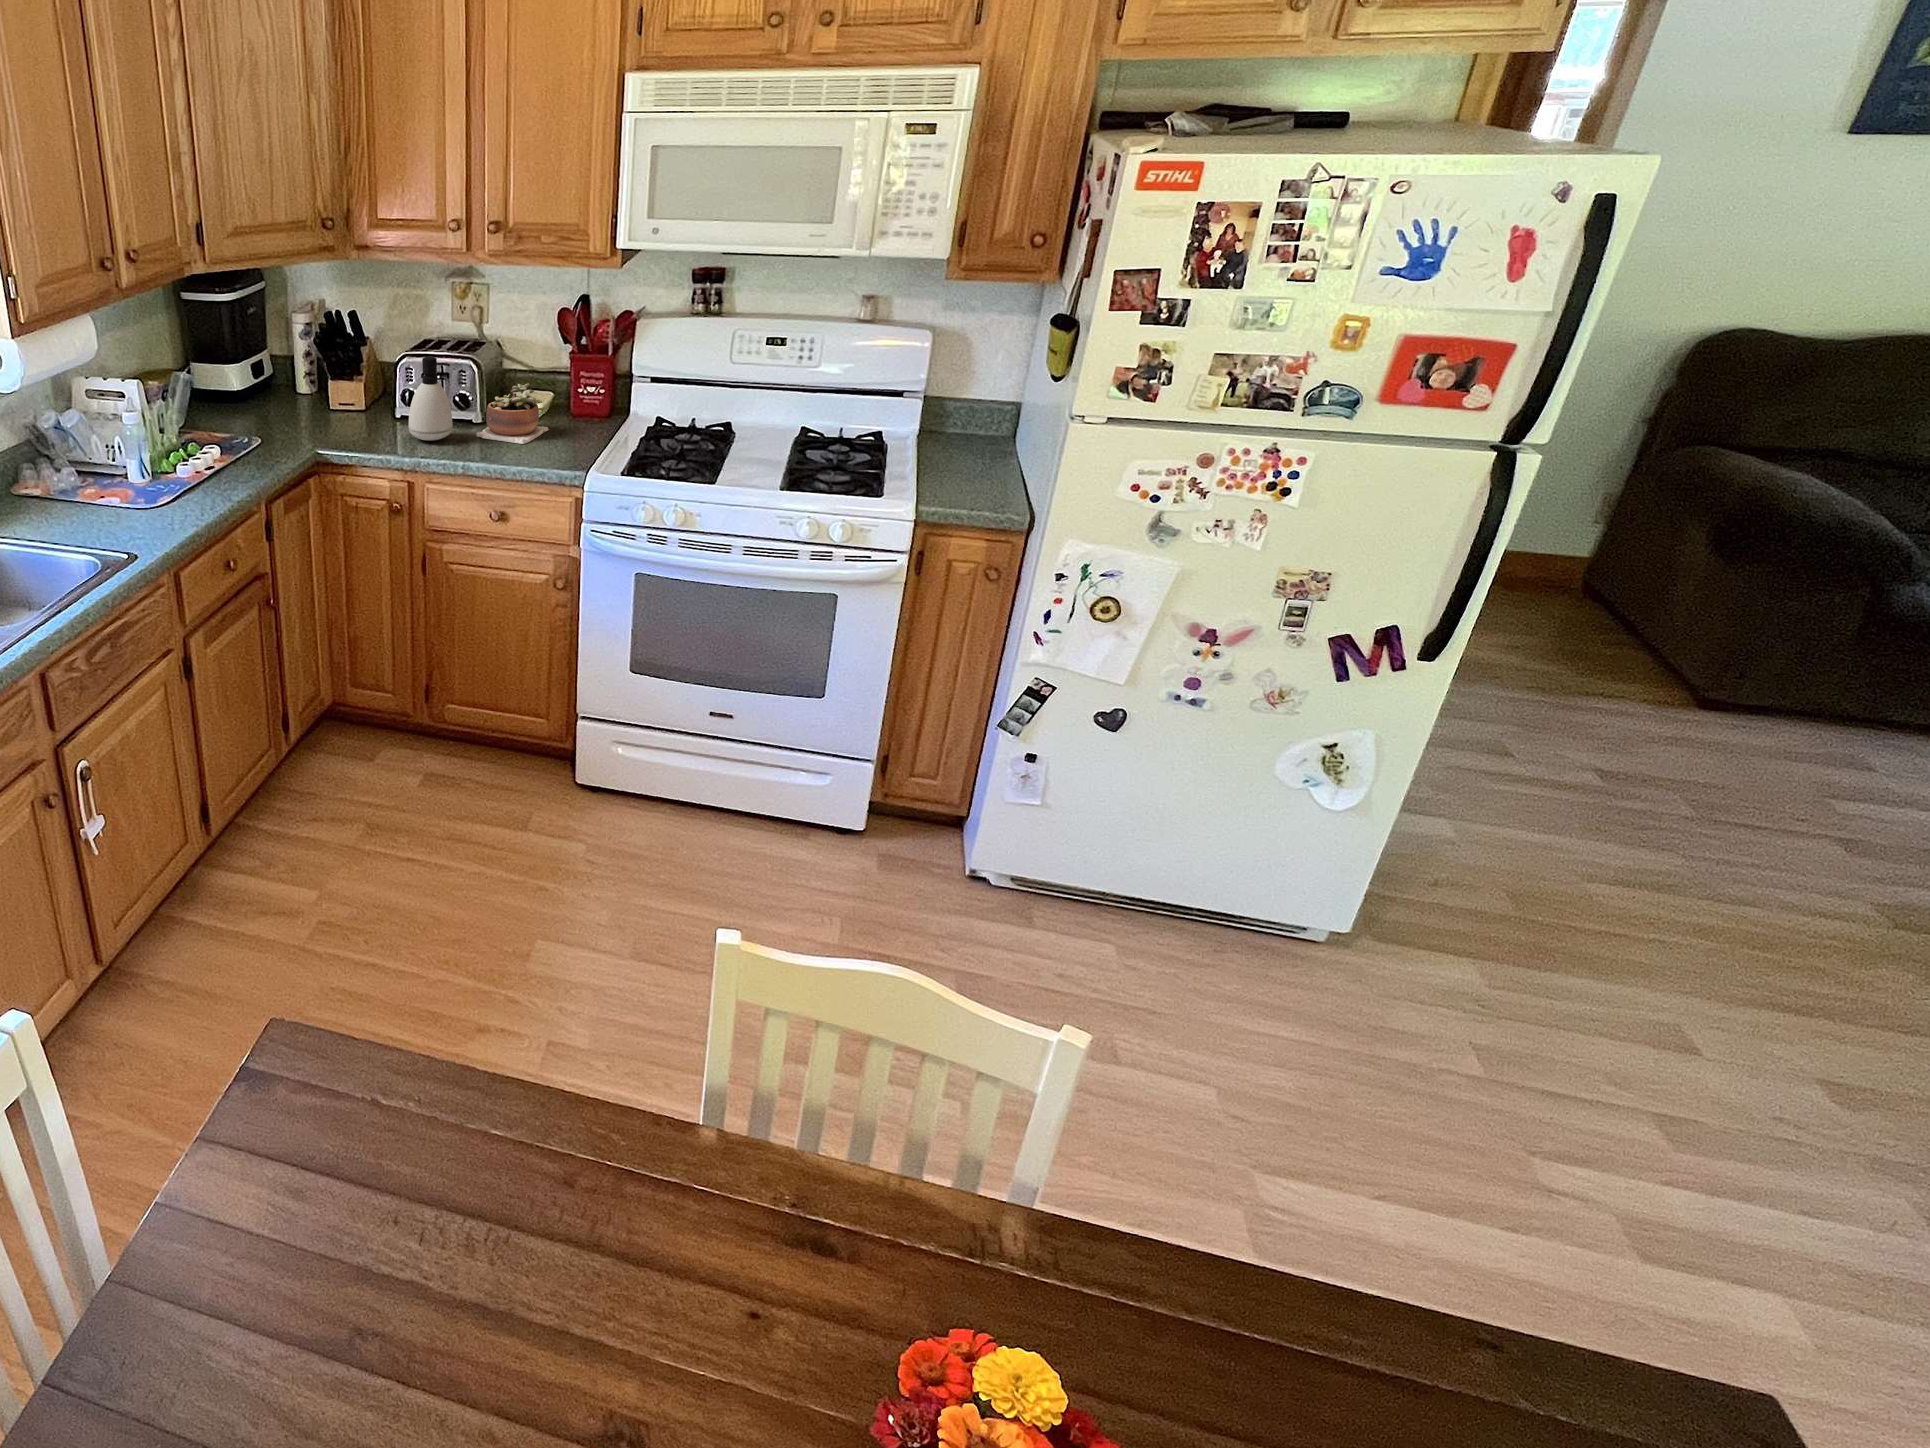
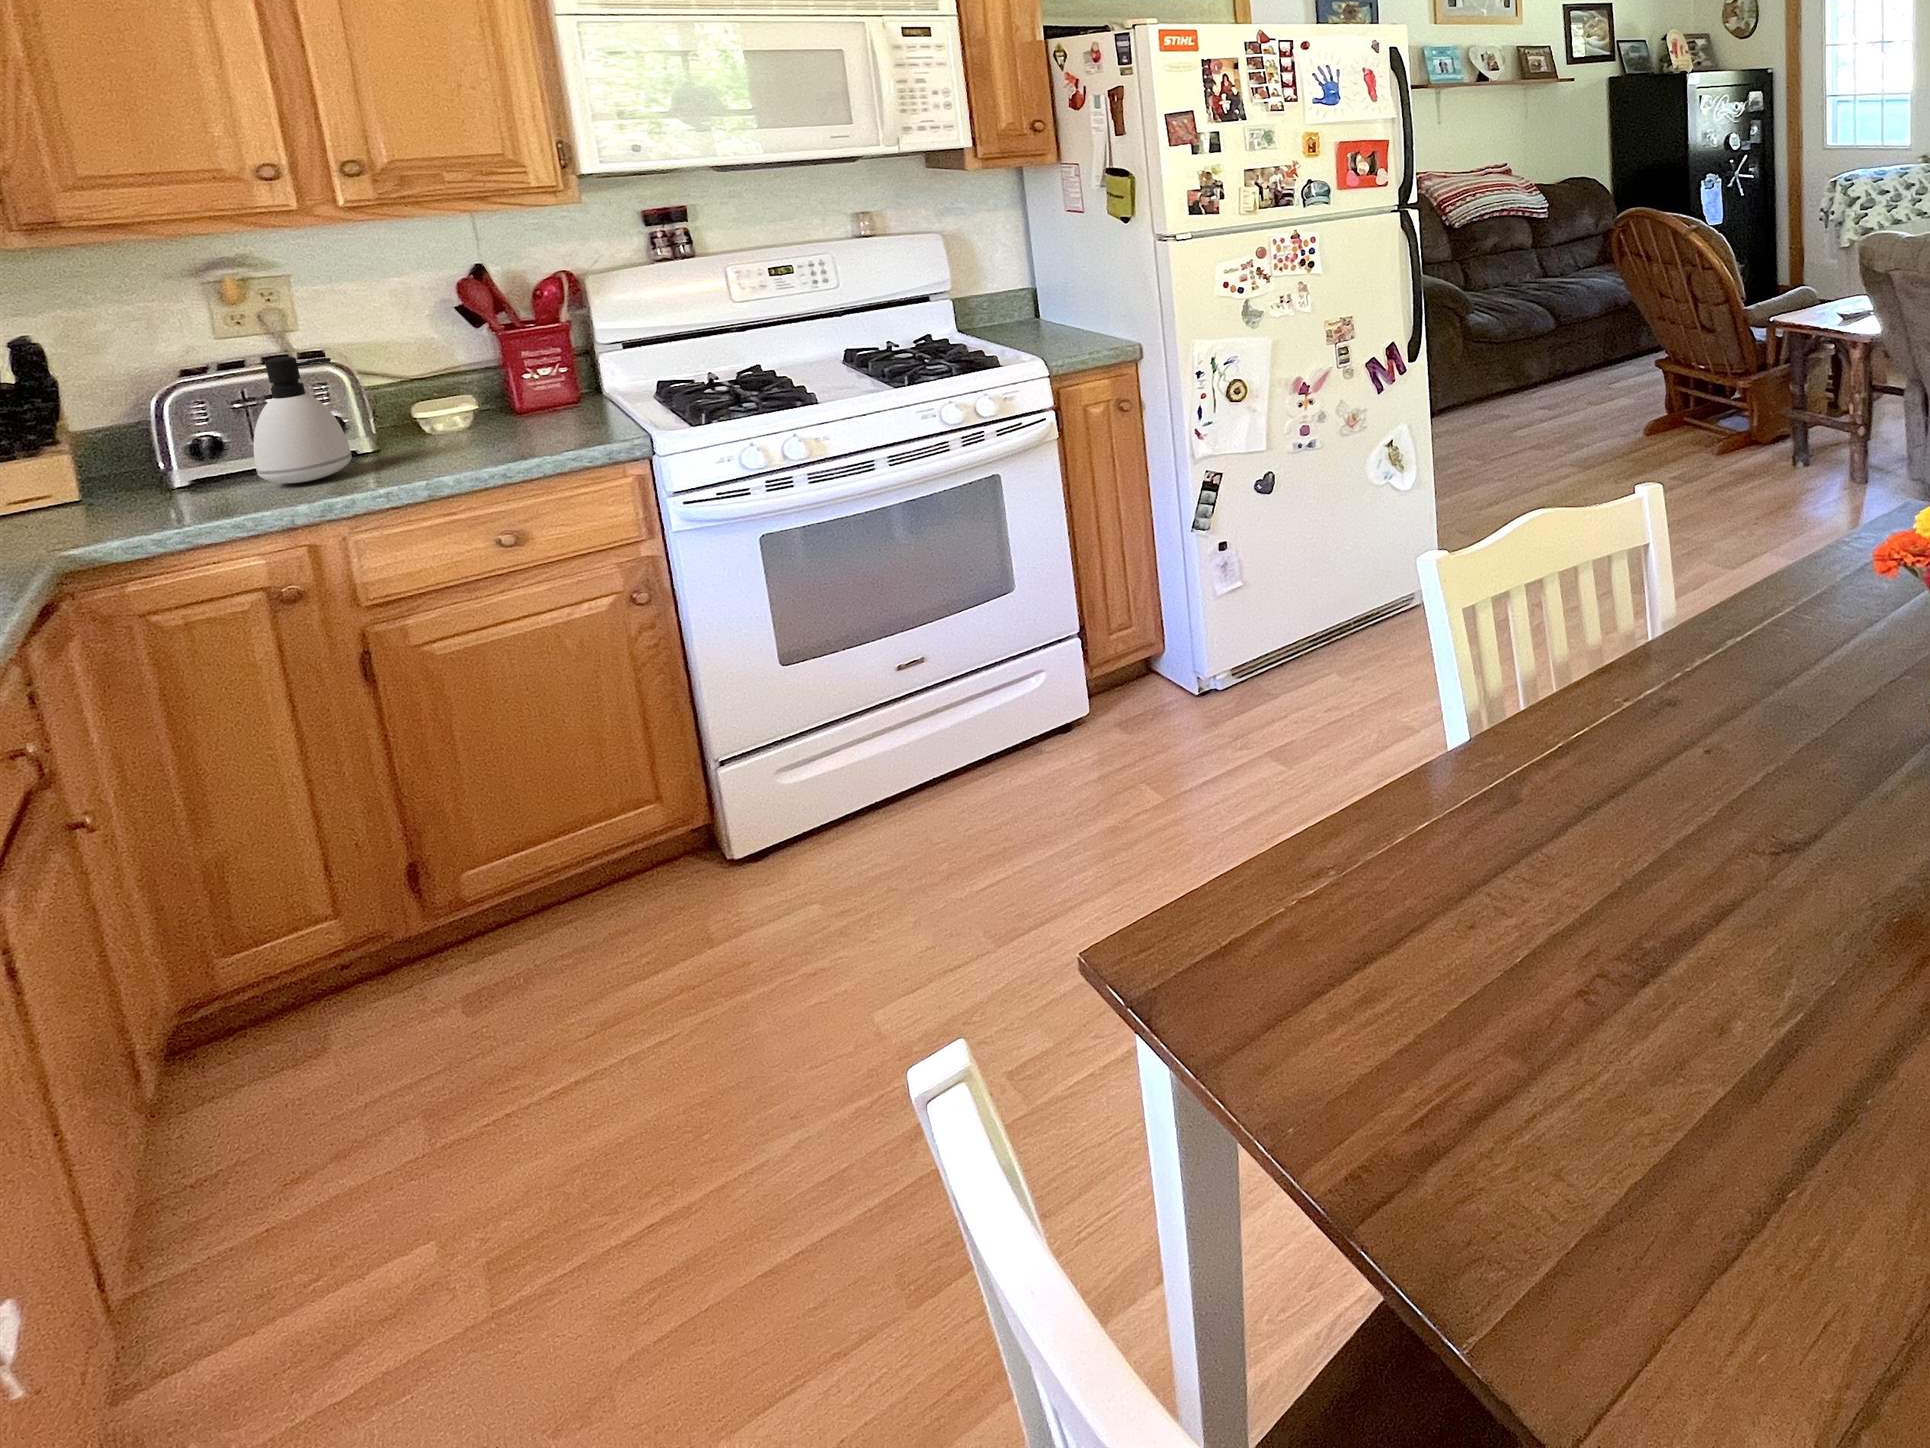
succulent plant: present [476,383,549,444] -> none [395,370,512,458]

